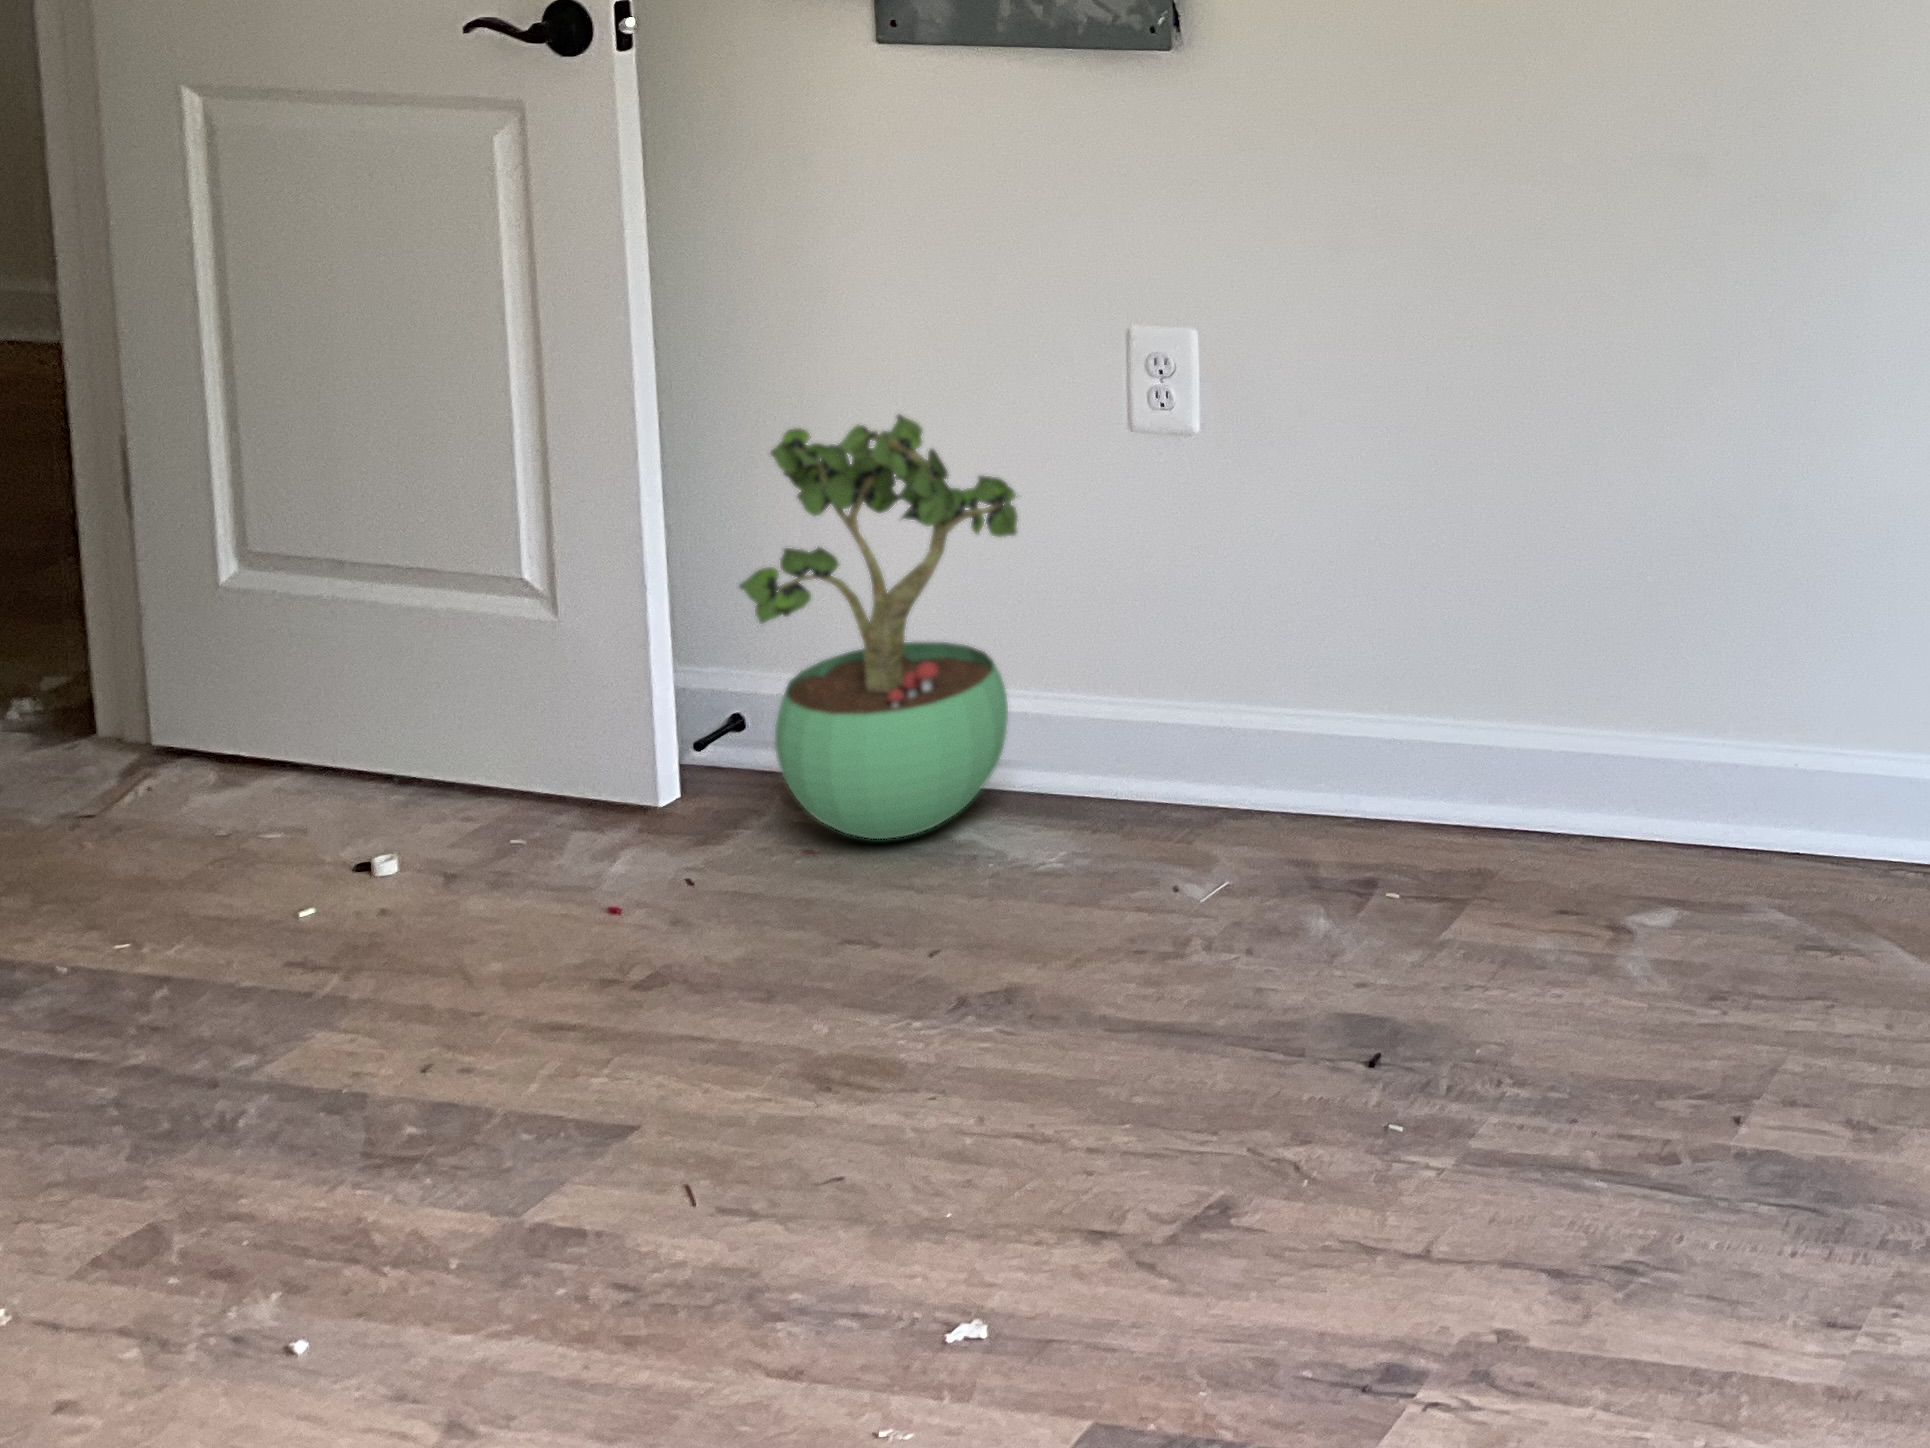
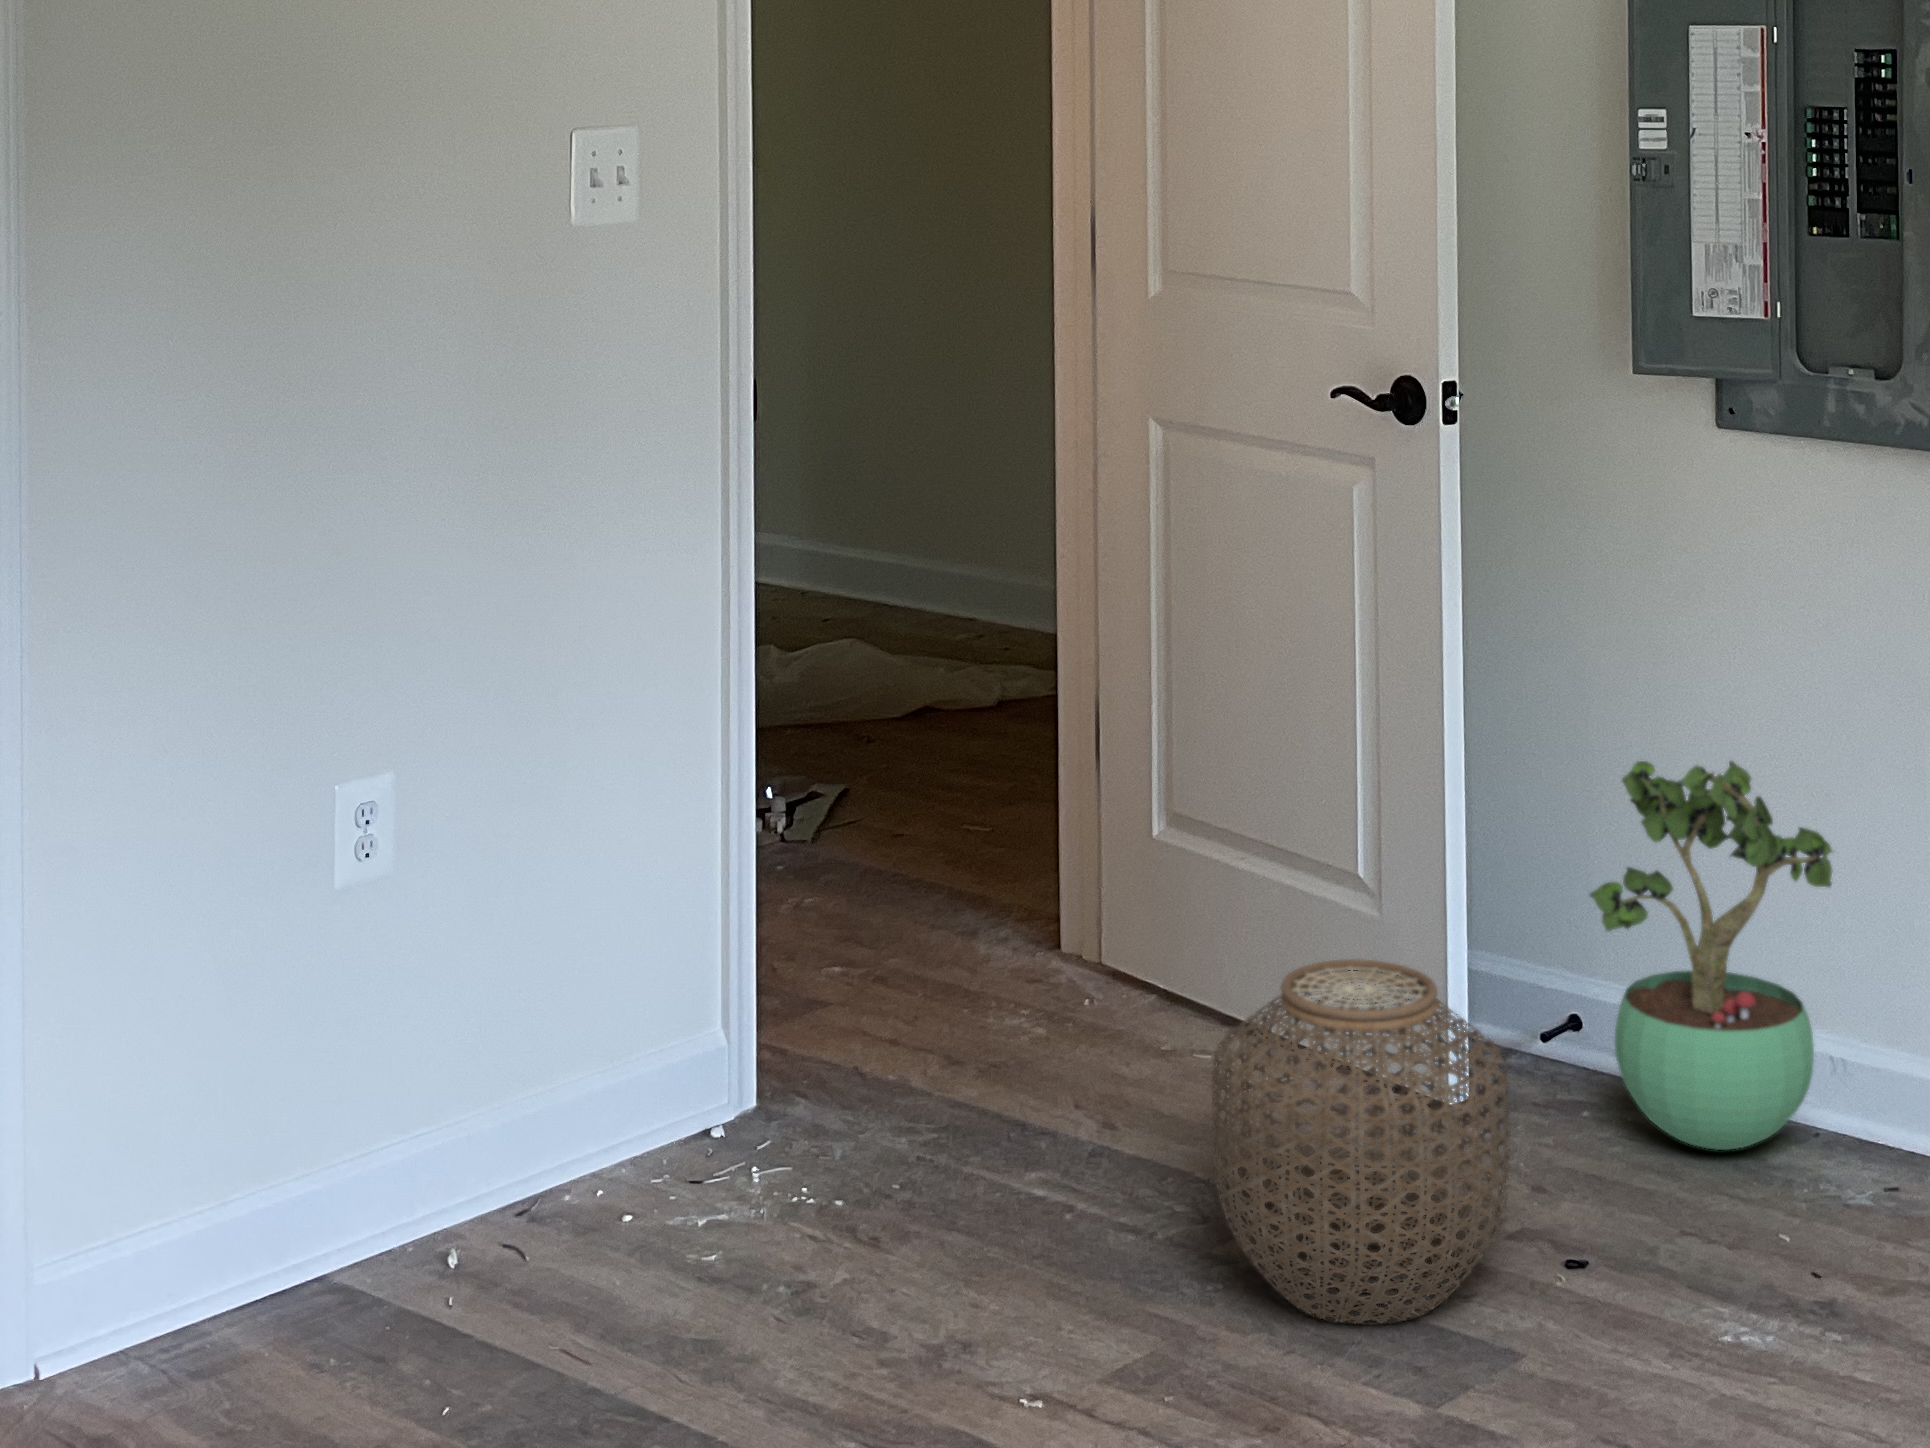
woven basket: none [203,719,618,1158] -> present [1212,959,1509,1324]

